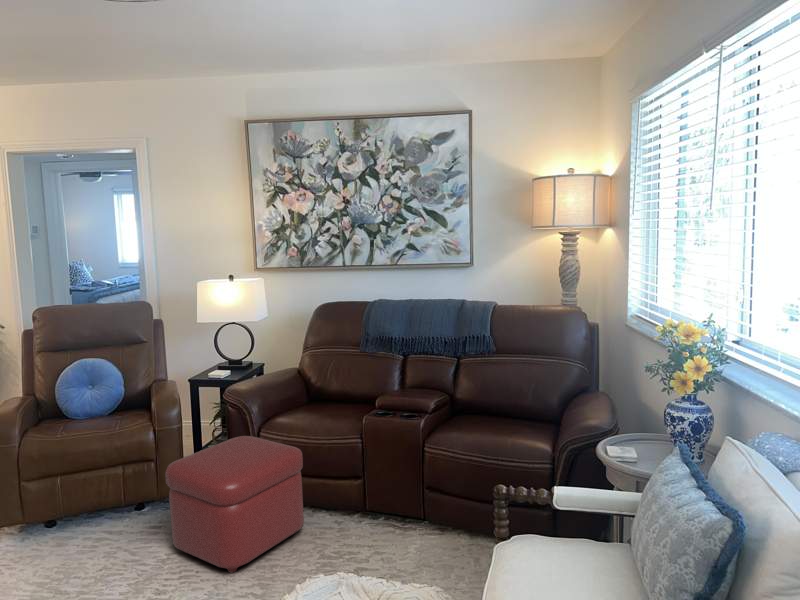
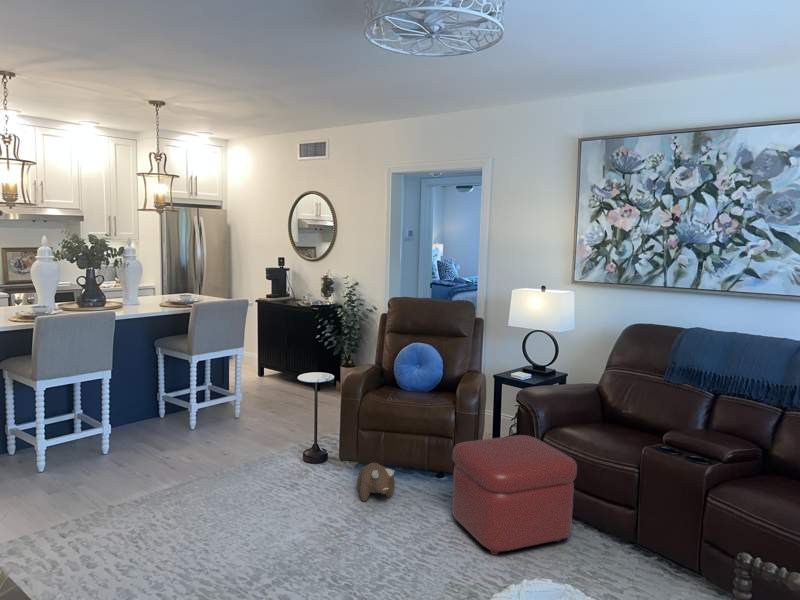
plush toy: none [35,516,90,568] -> present [357,463,395,501]

